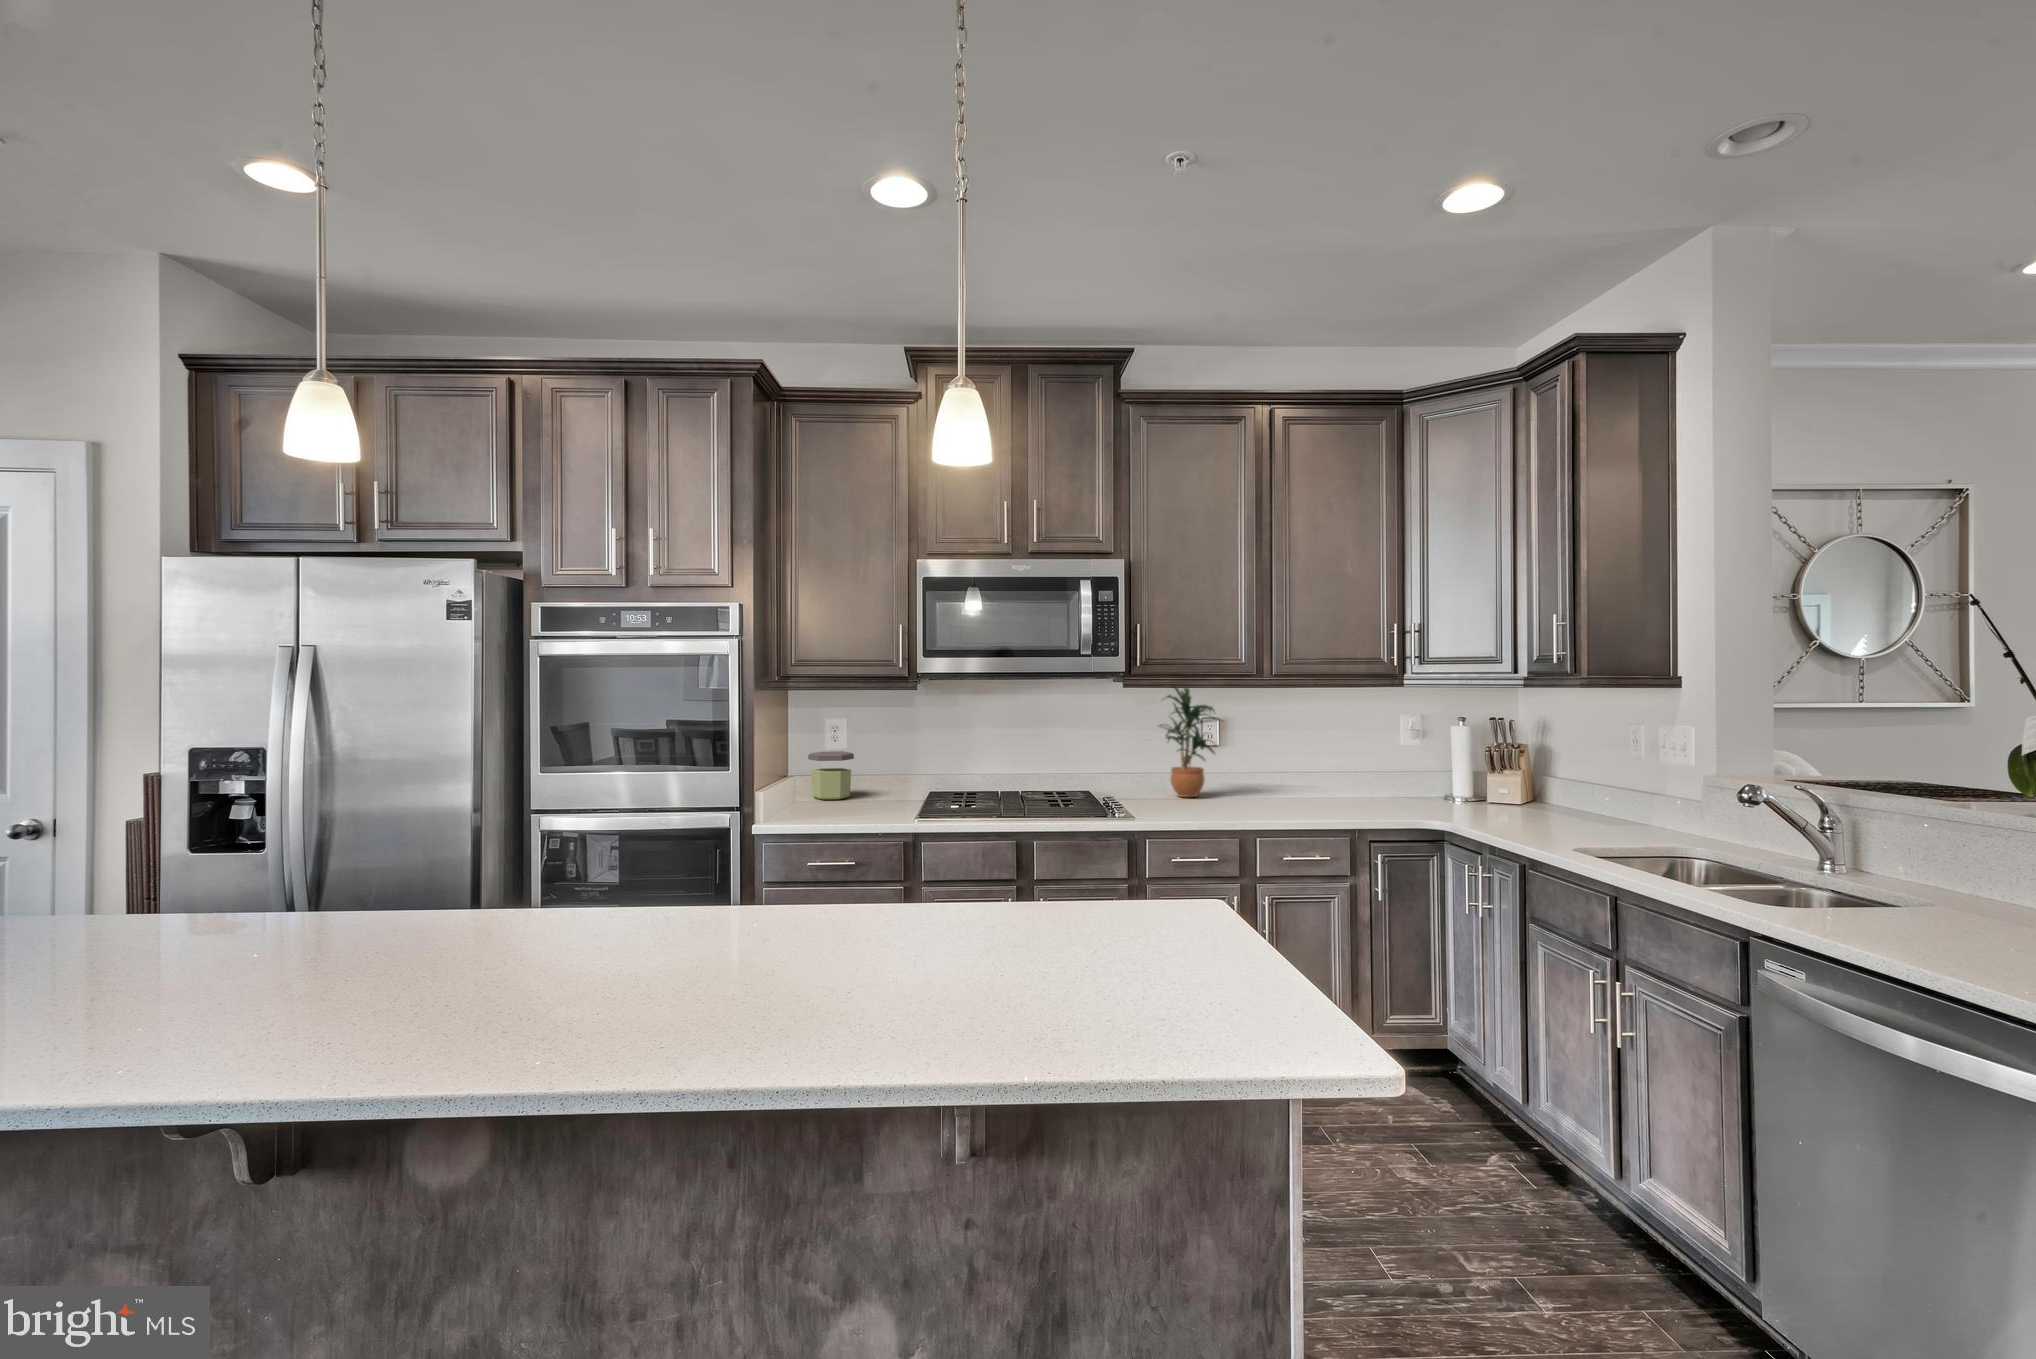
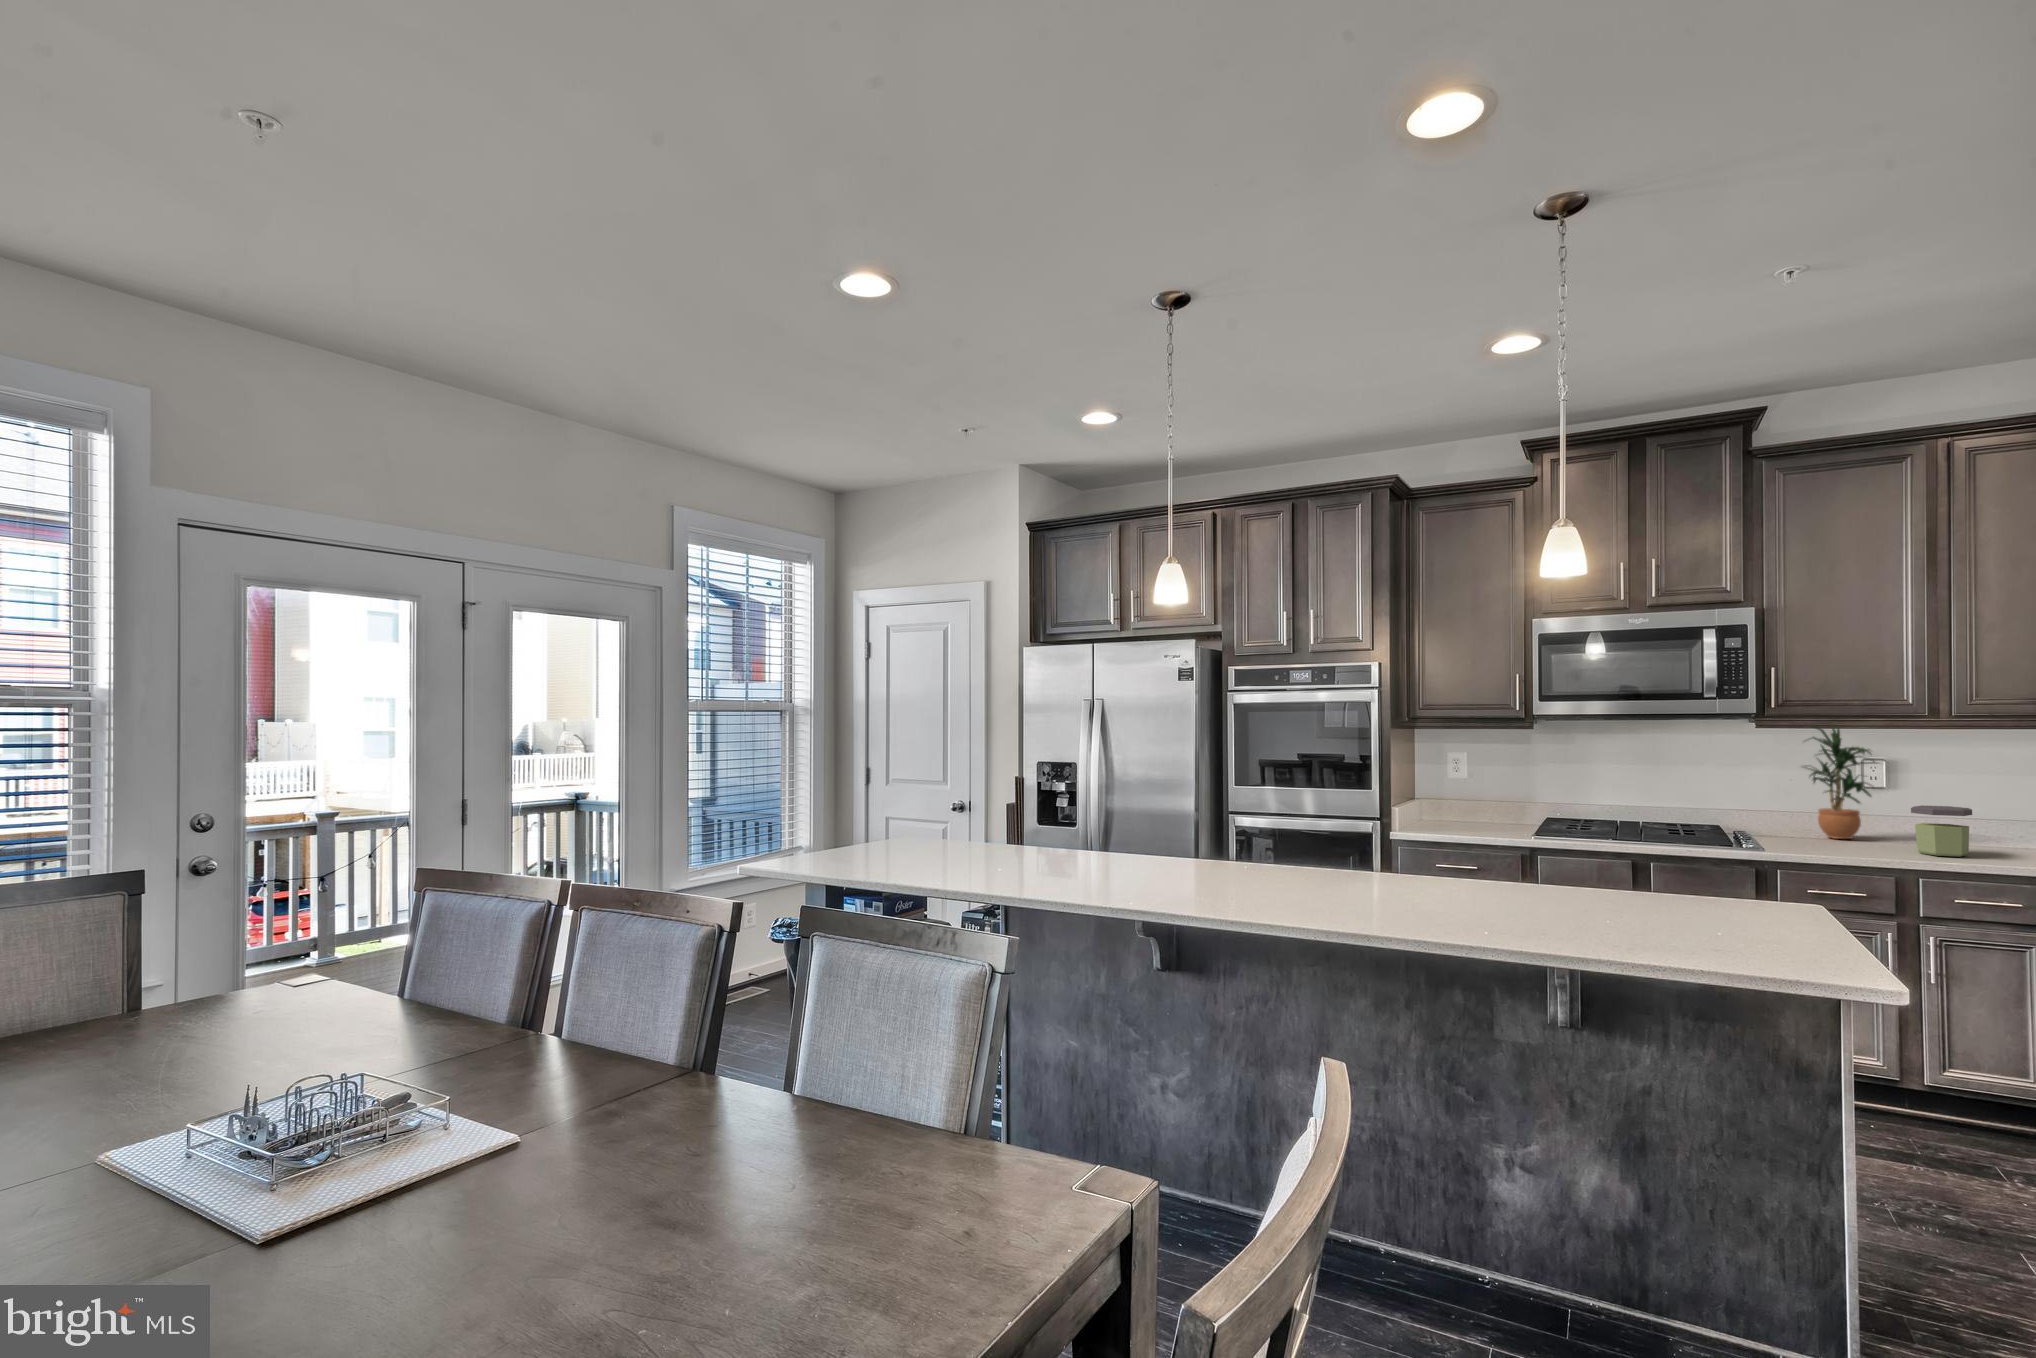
jar: present [808,751,854,799] -> present [1911,805,1972,857]

